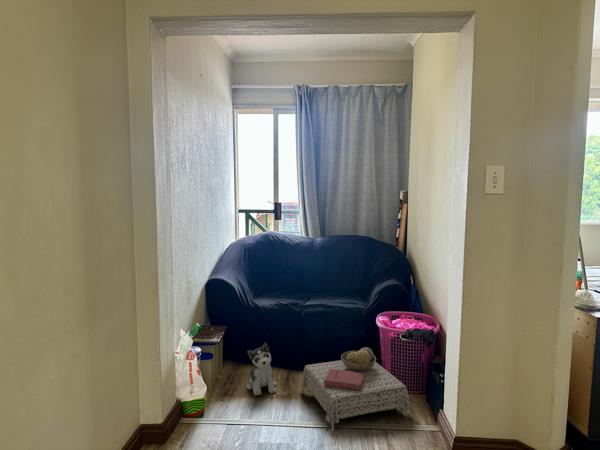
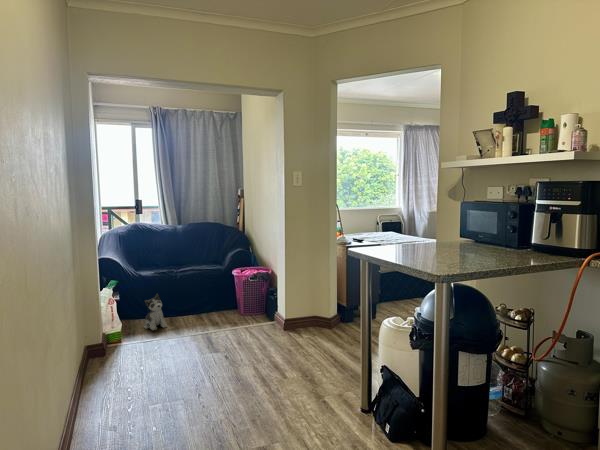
ottoman: present [301,347,411,432] -> none [185,288,259,336]

